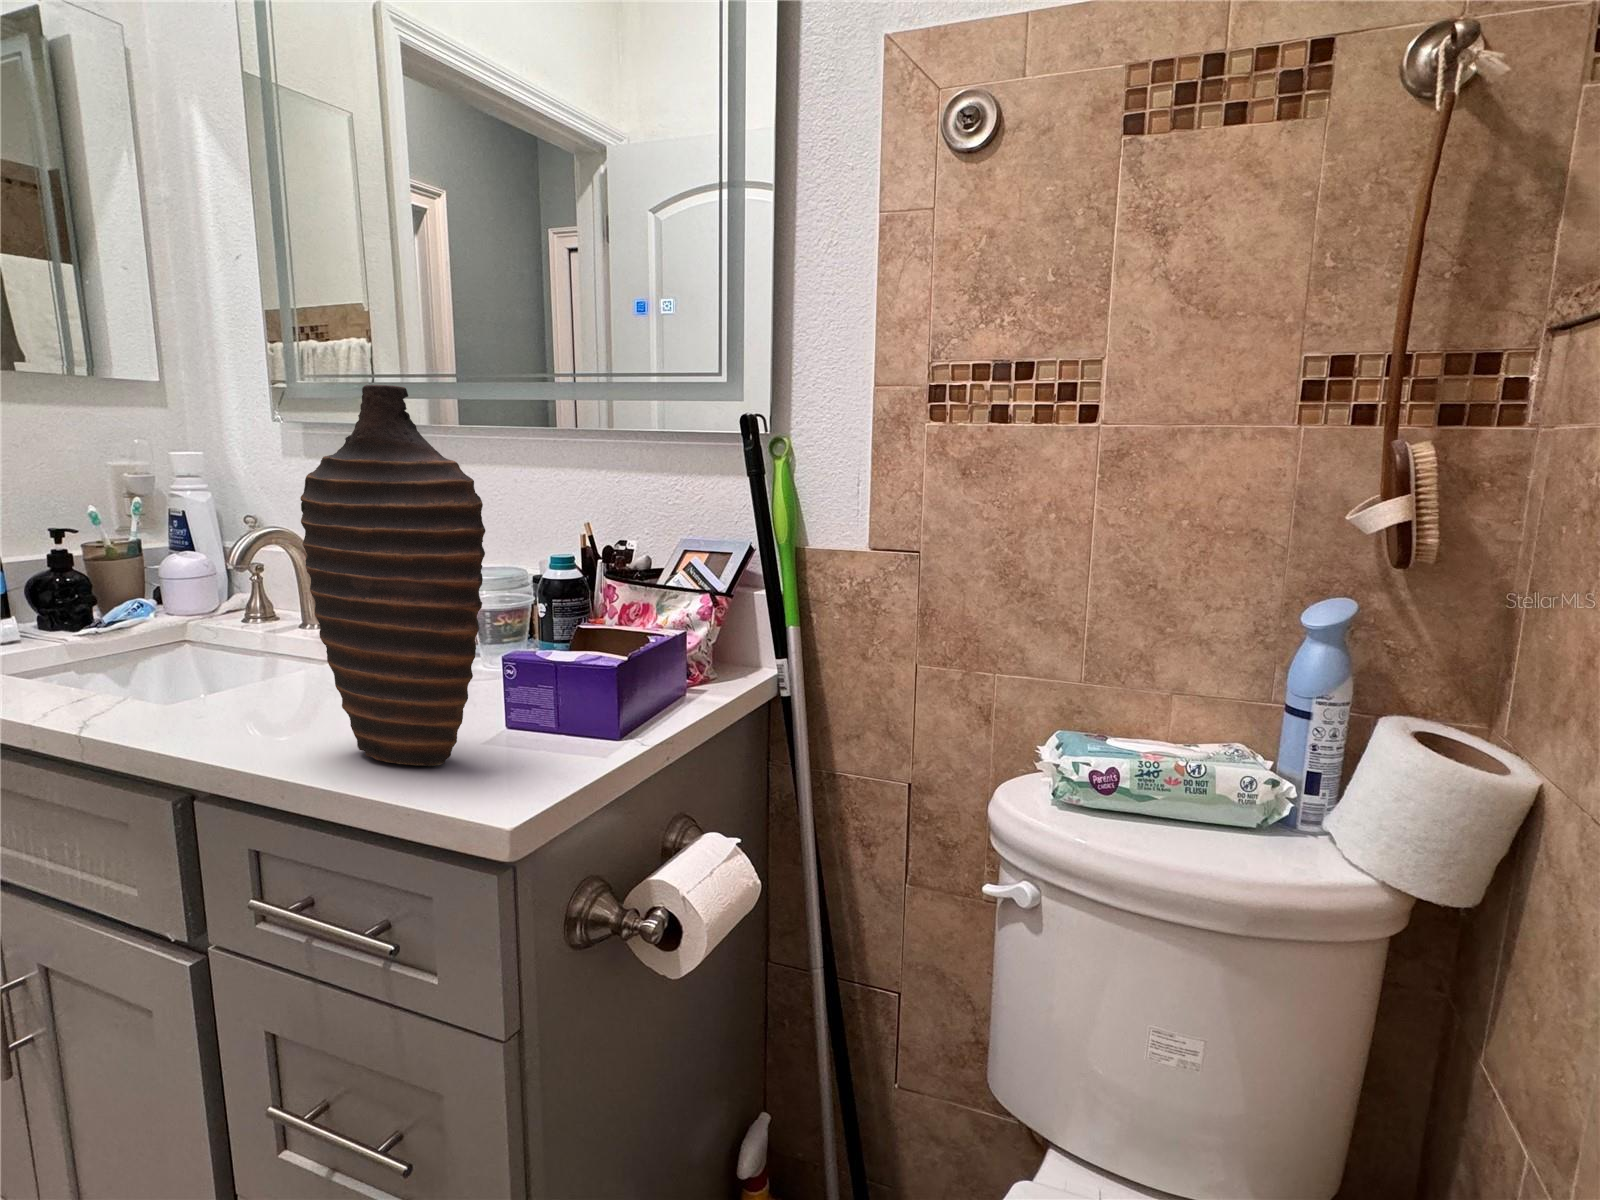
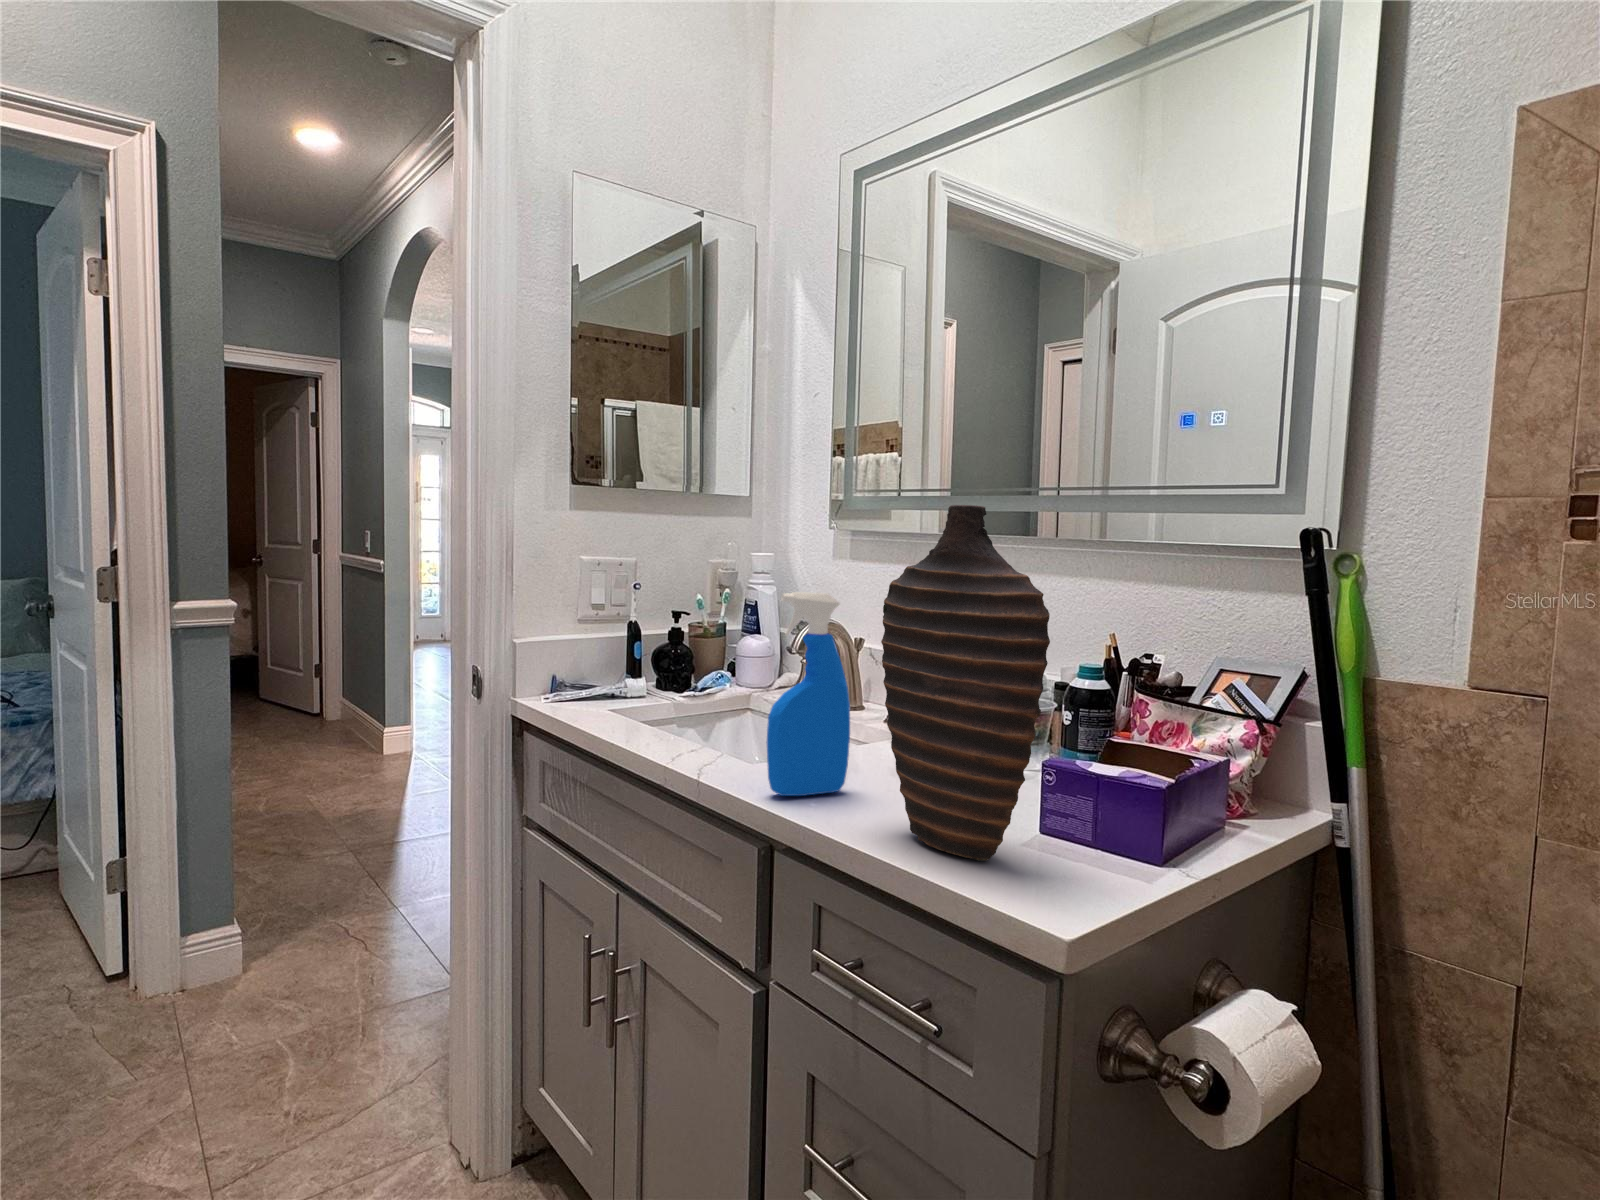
spray bottle: none [170,493,288,734] -> present [766,592,850,796]

